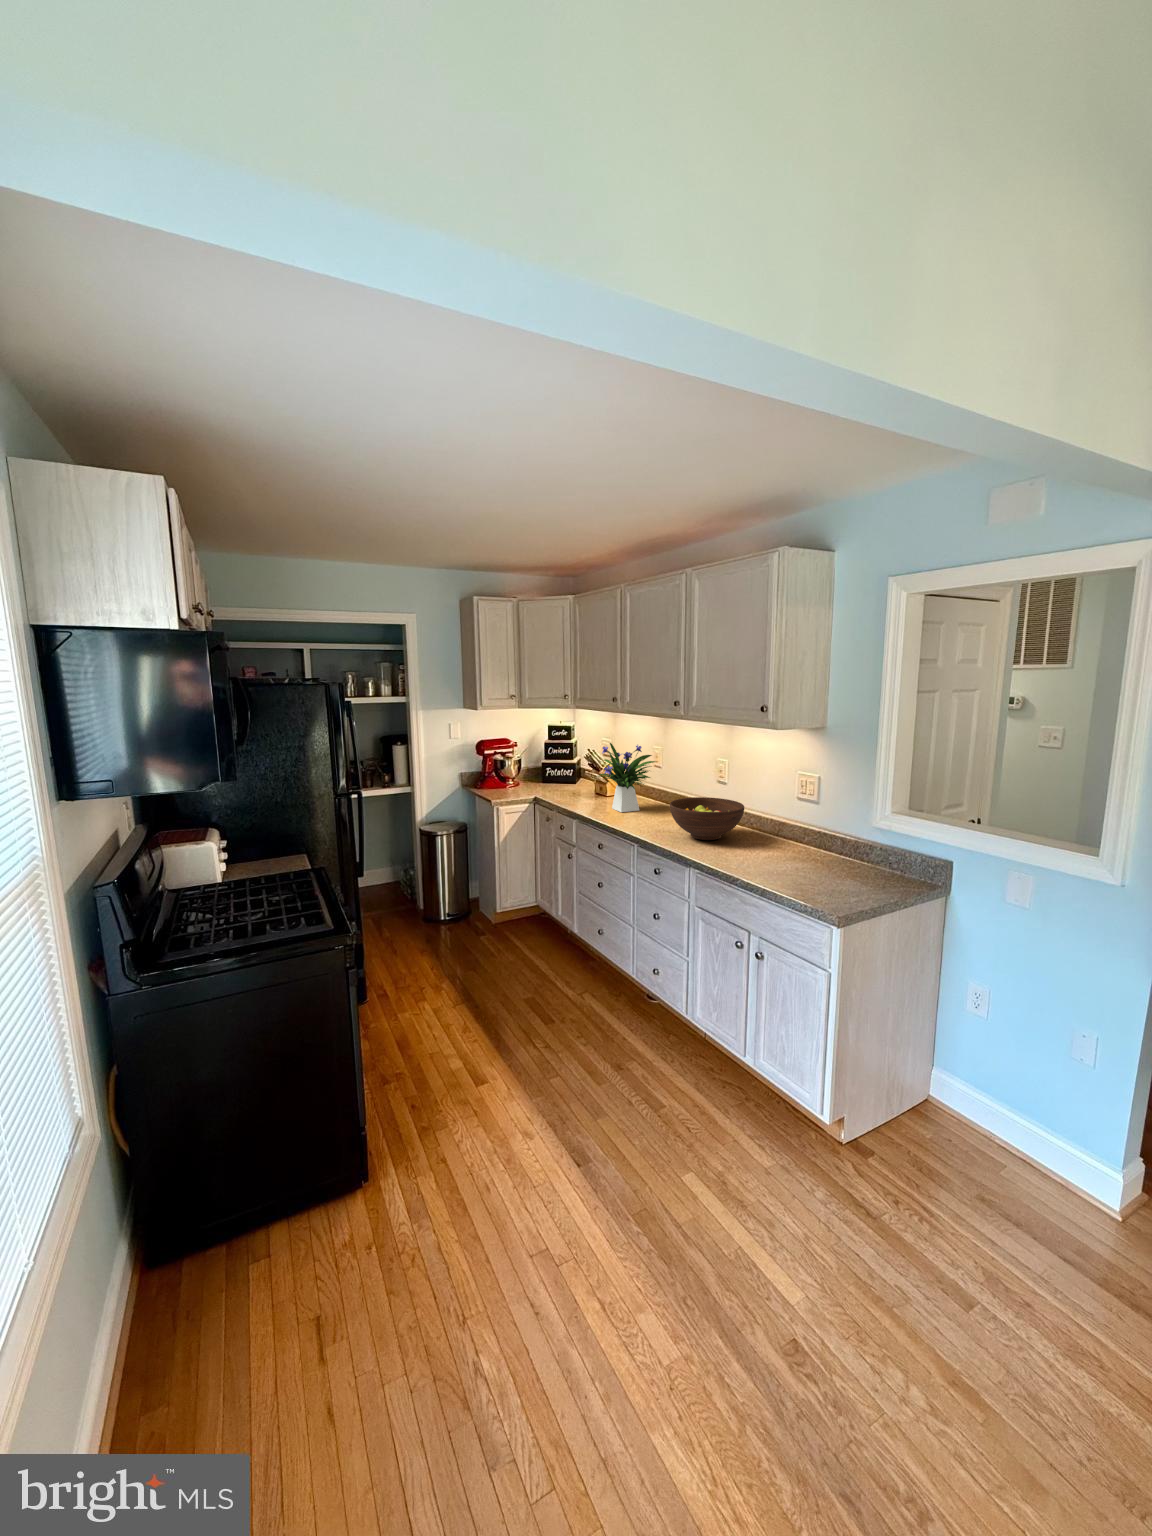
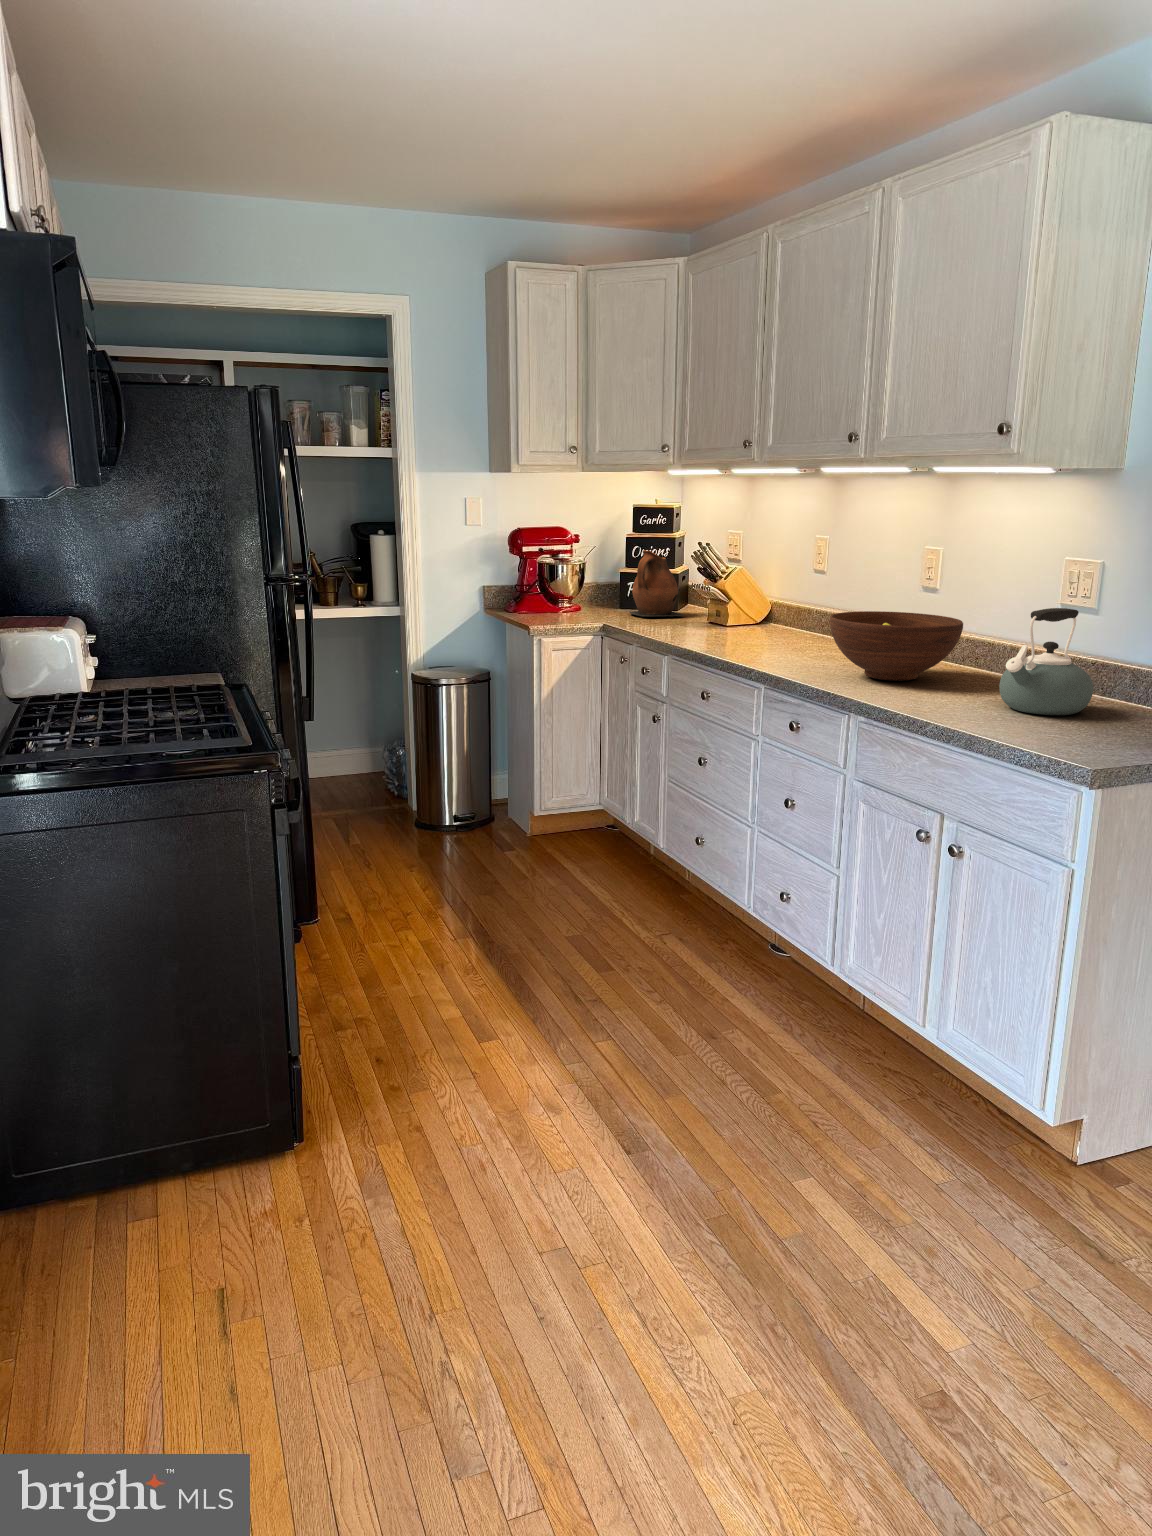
flower arrangement: present [598,743,655,812] -> none [701,518,817,645]
ceramic pitcher: none [546,753,580,791] -> present [629,550,684,617]
kettle: none [770,803,822,865] -> present [999,608,1093,715]

